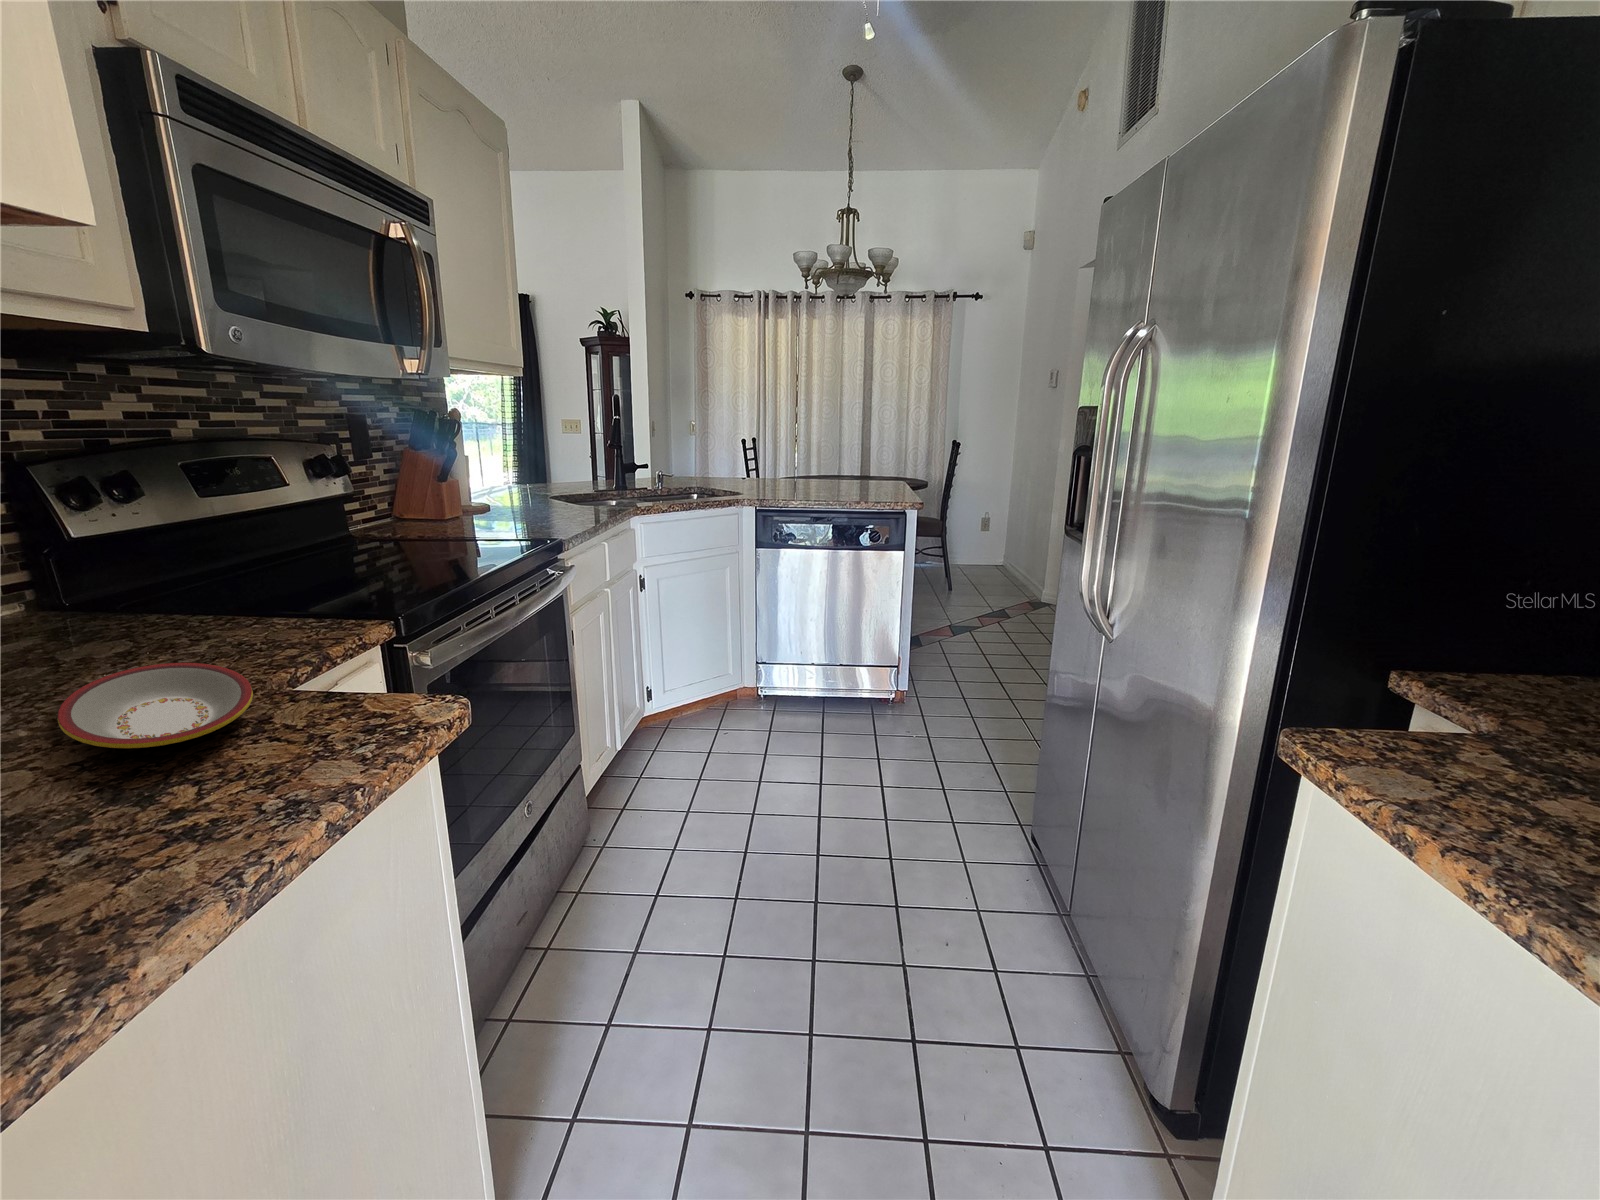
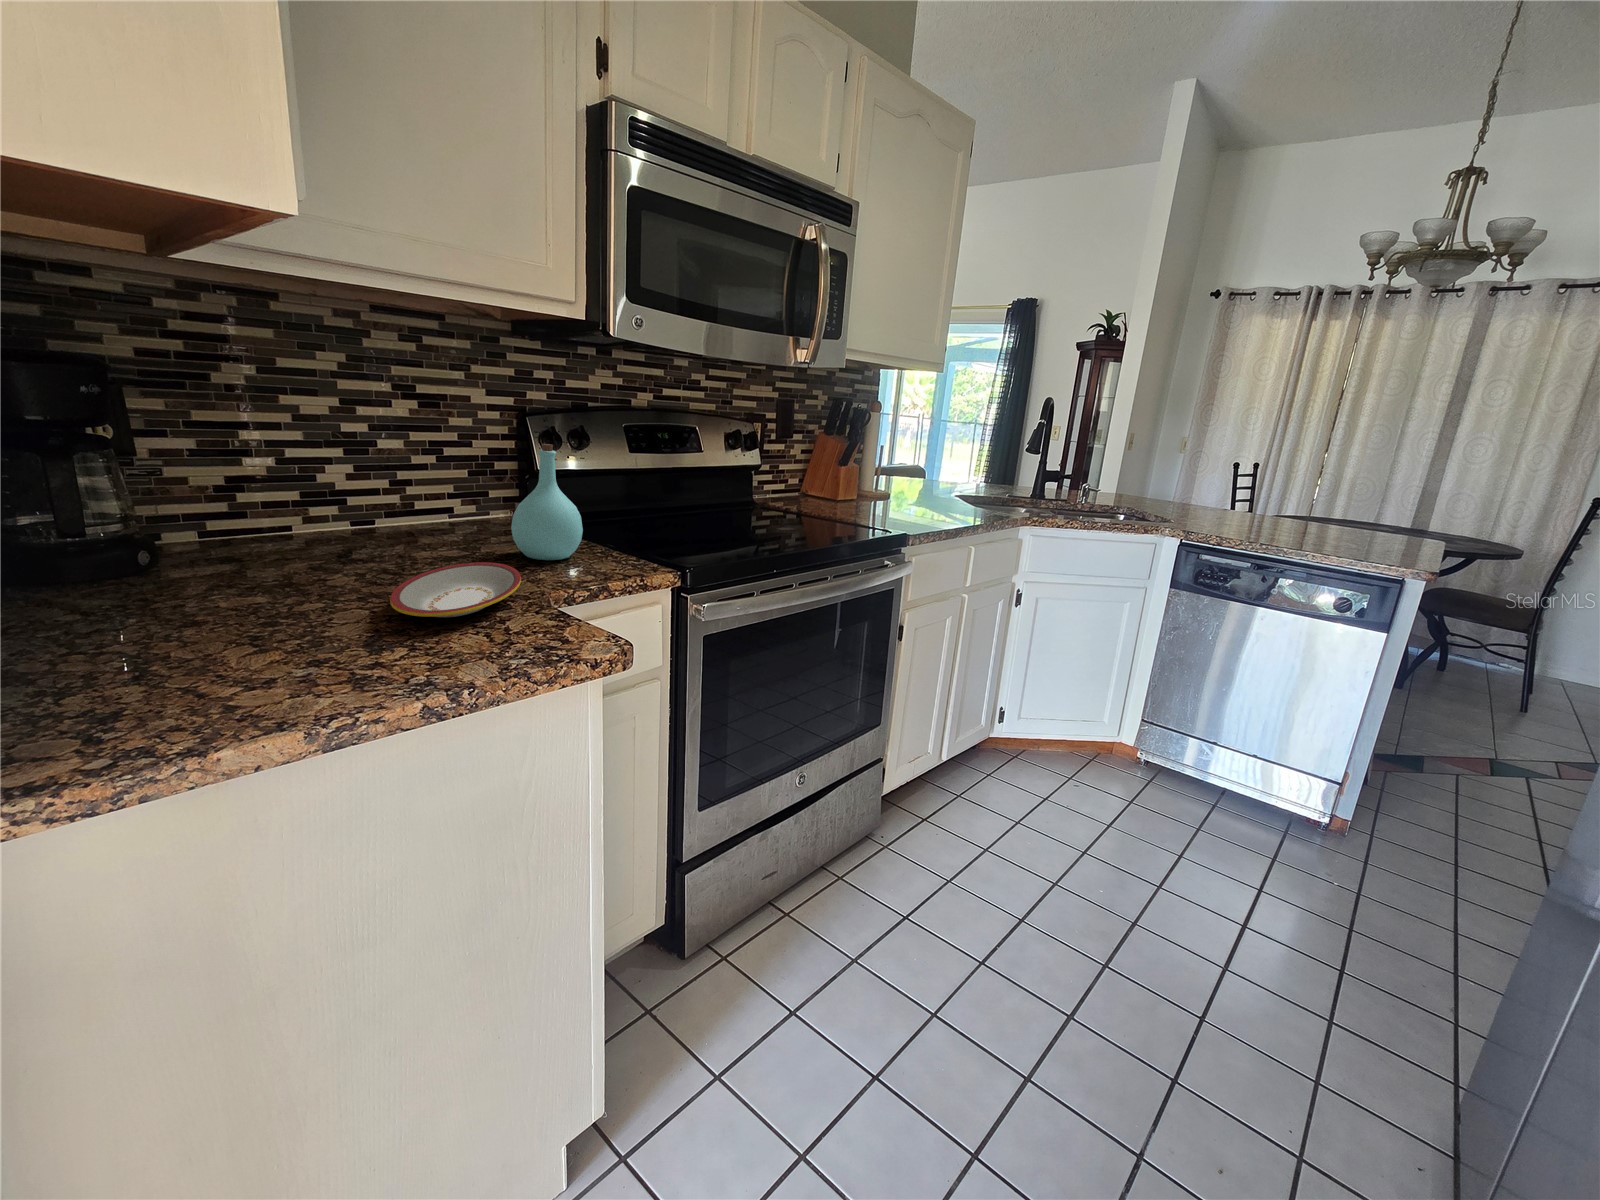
bottle: none [117,498,239,652] -> present [511,444,583,560]

